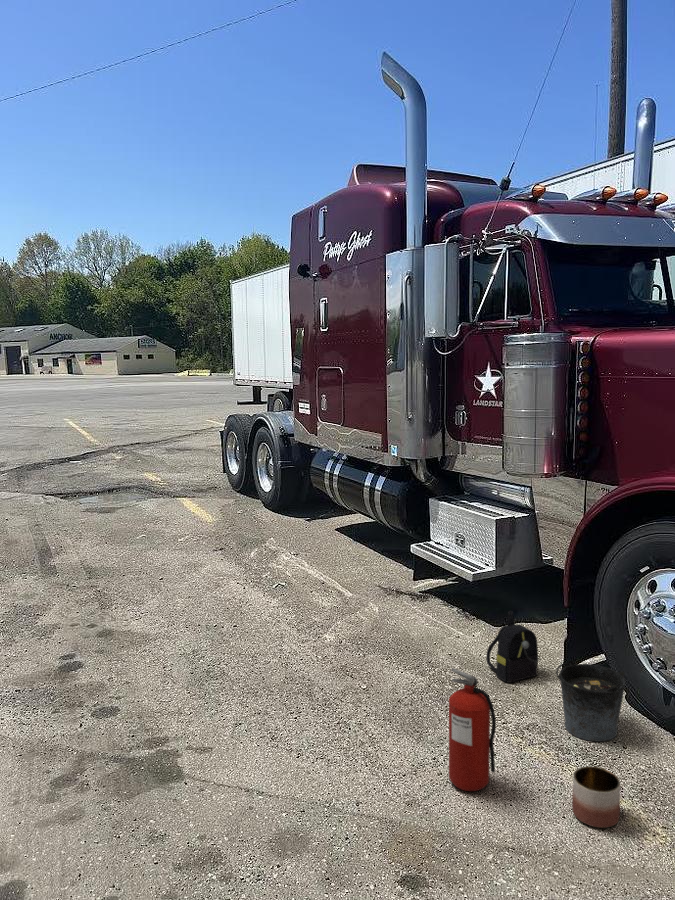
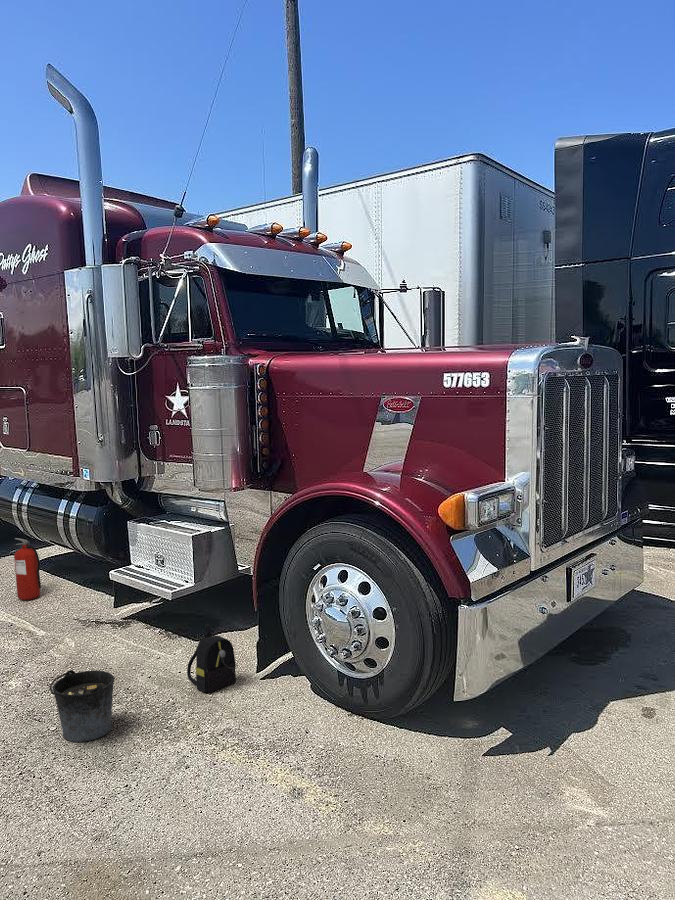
bucket: present [556,661,626,741] -> present [50,670,114,742]
fire extinguisher: present [449,668,496,791] -> present [14,538,41,600]
planter: present [572,766,620,828] -> none [259,751,300,804]

